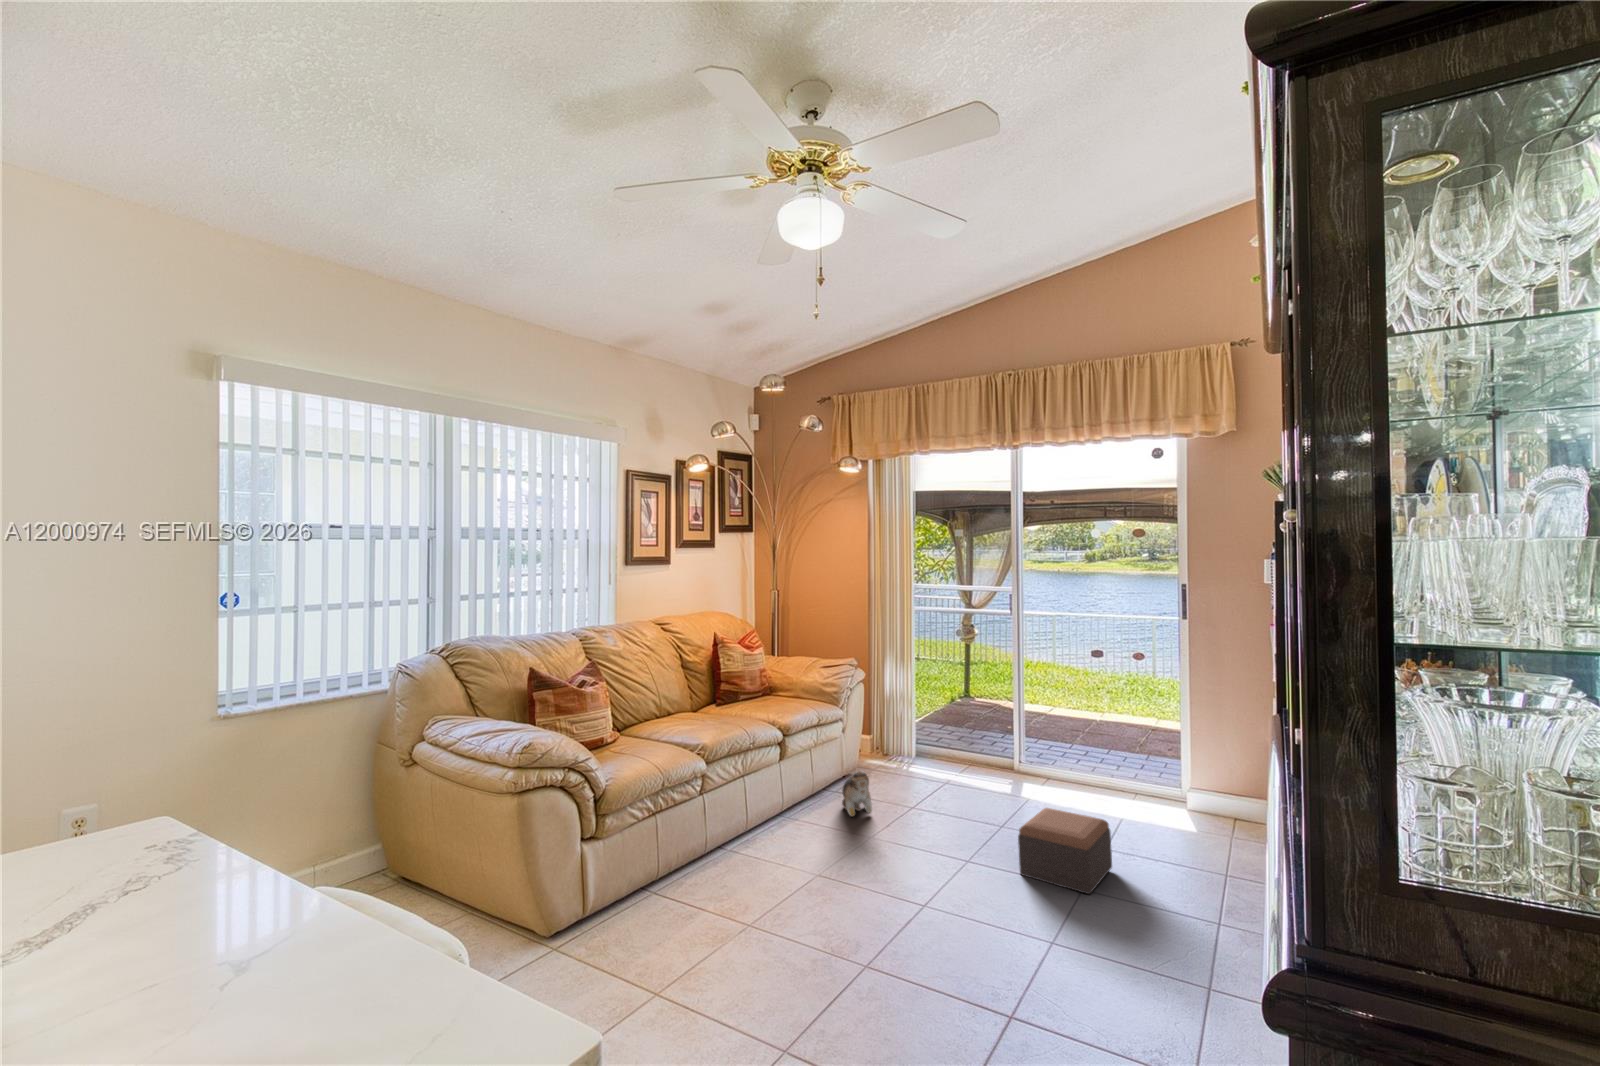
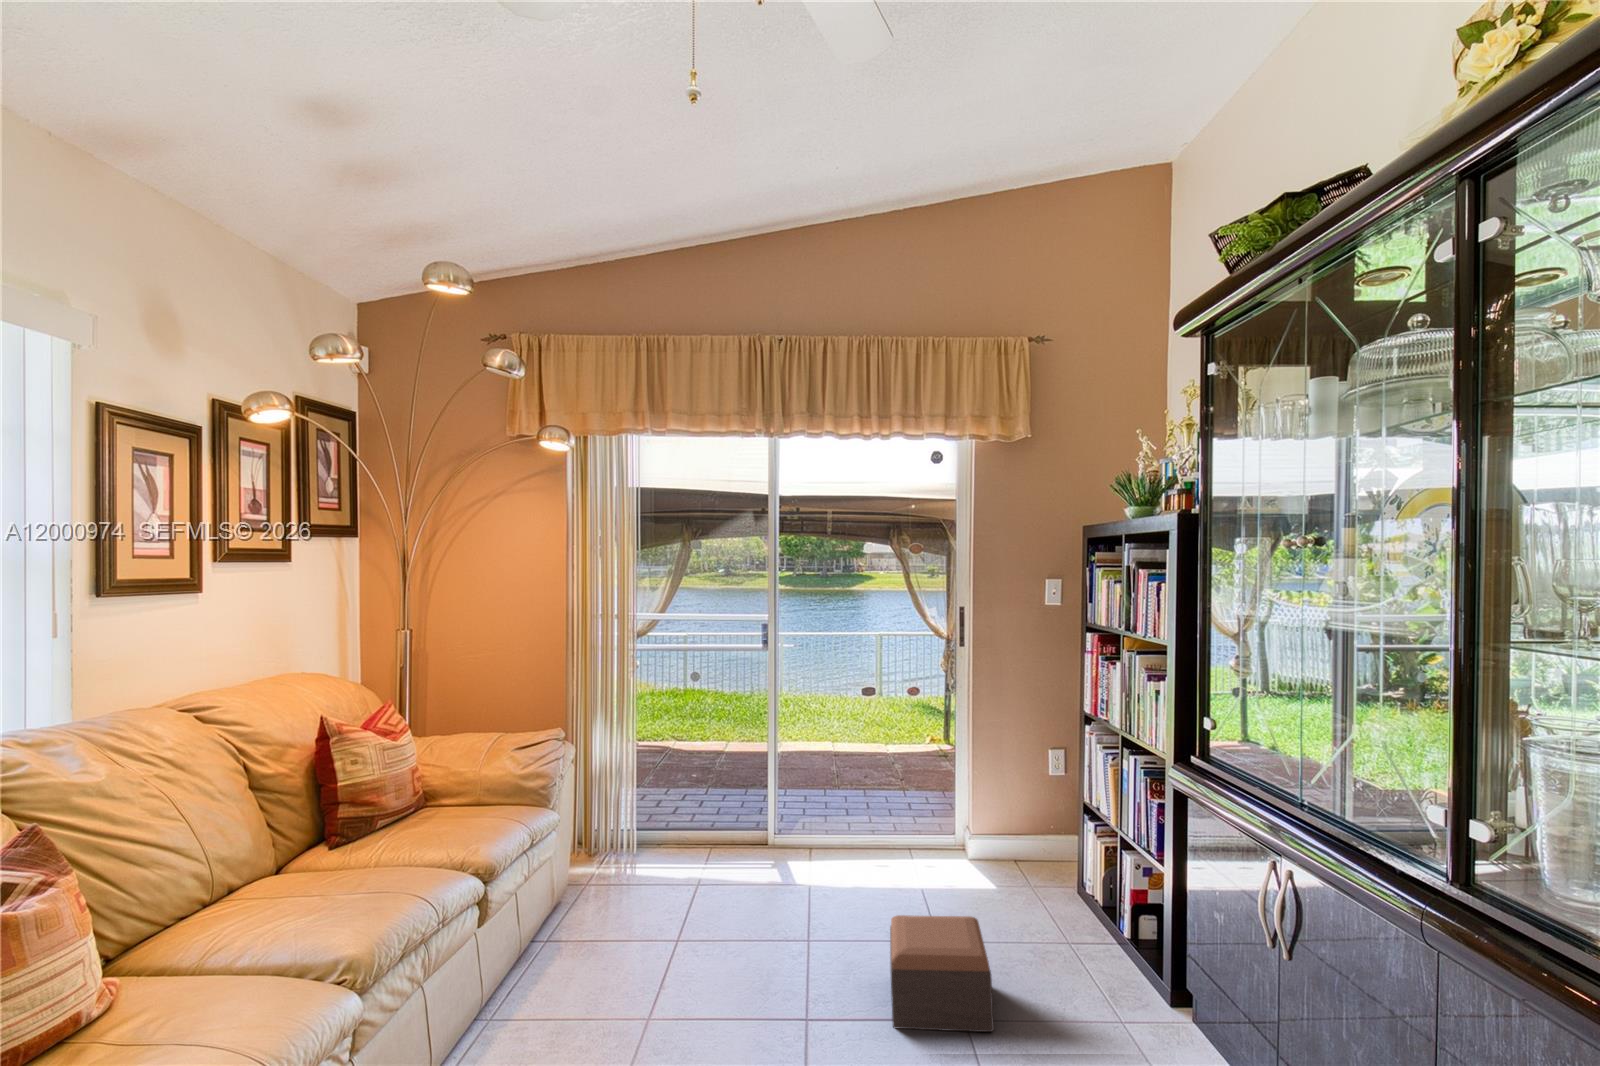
plush toy: present [842,770,872,816] -> none [569,918,638,998]

